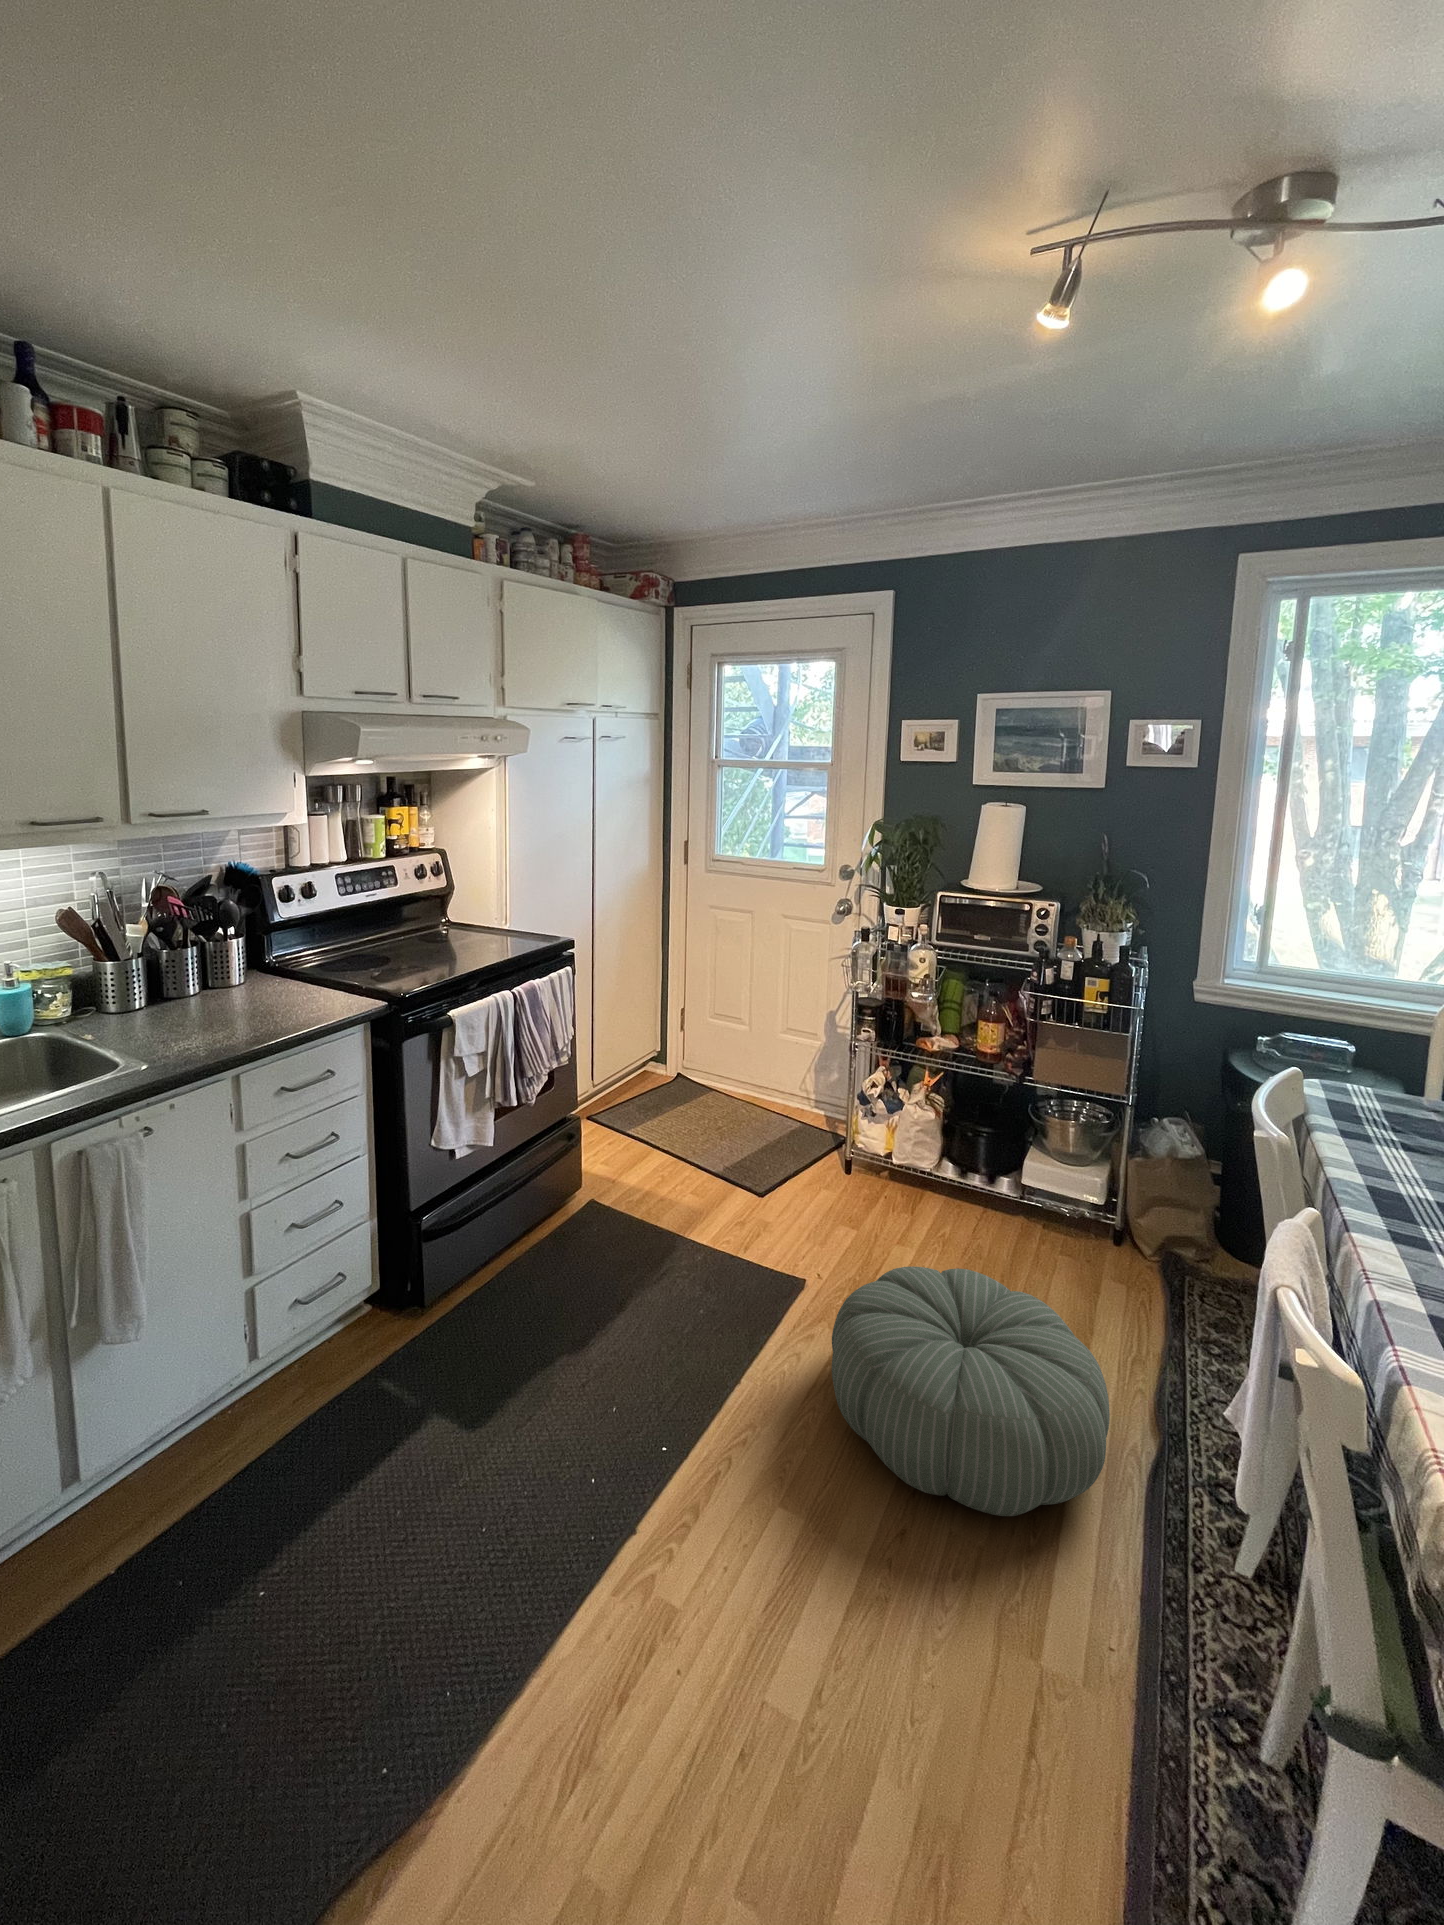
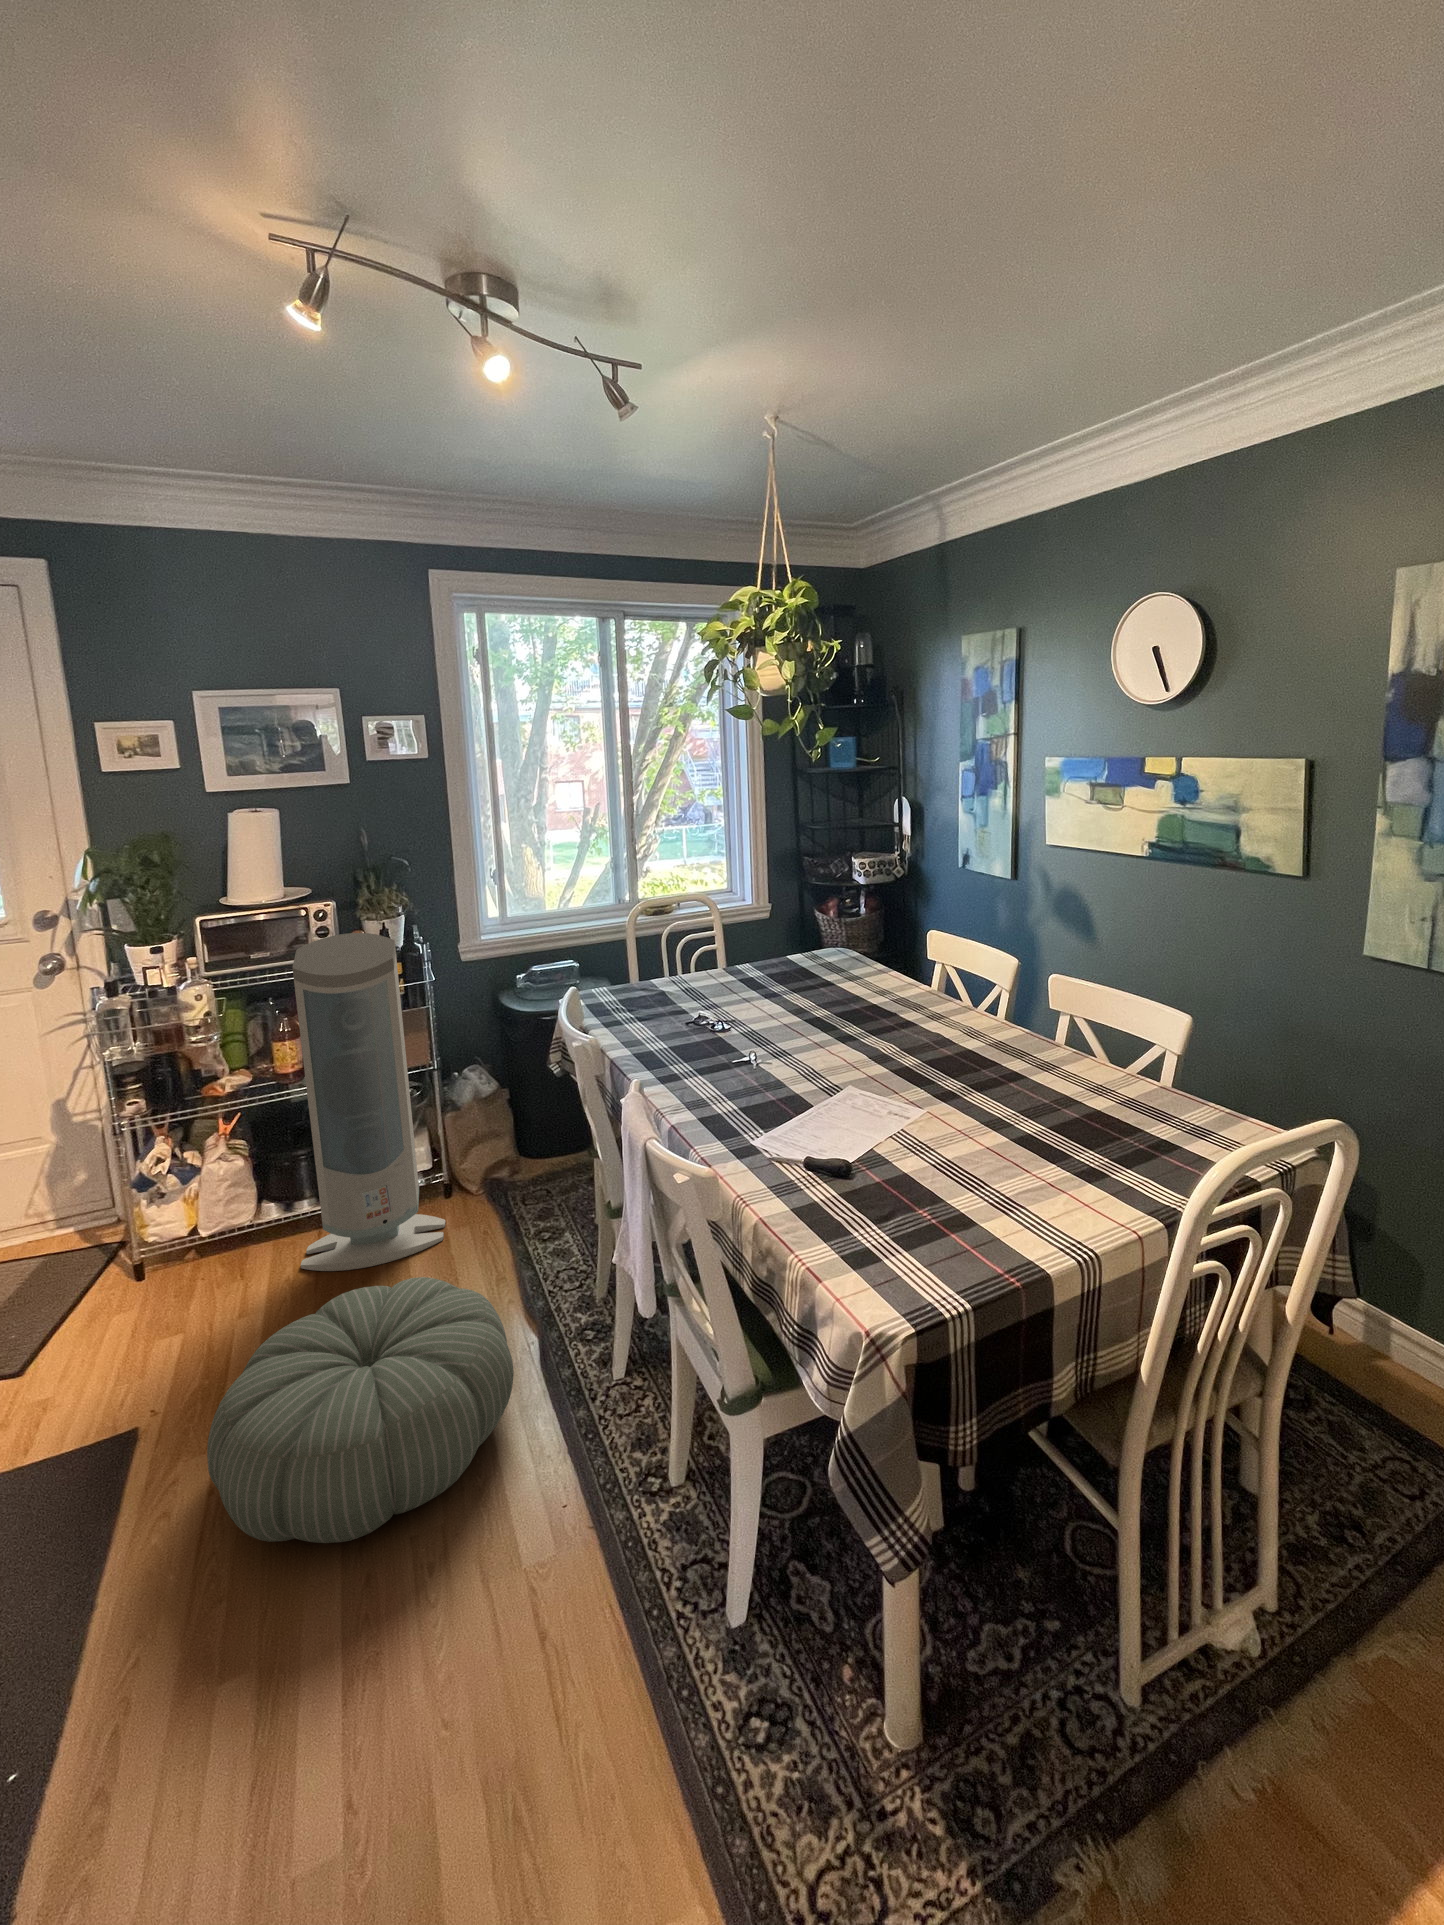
air purifier: none [957,934,1103,1284] -> present [292,933,446,1271]

